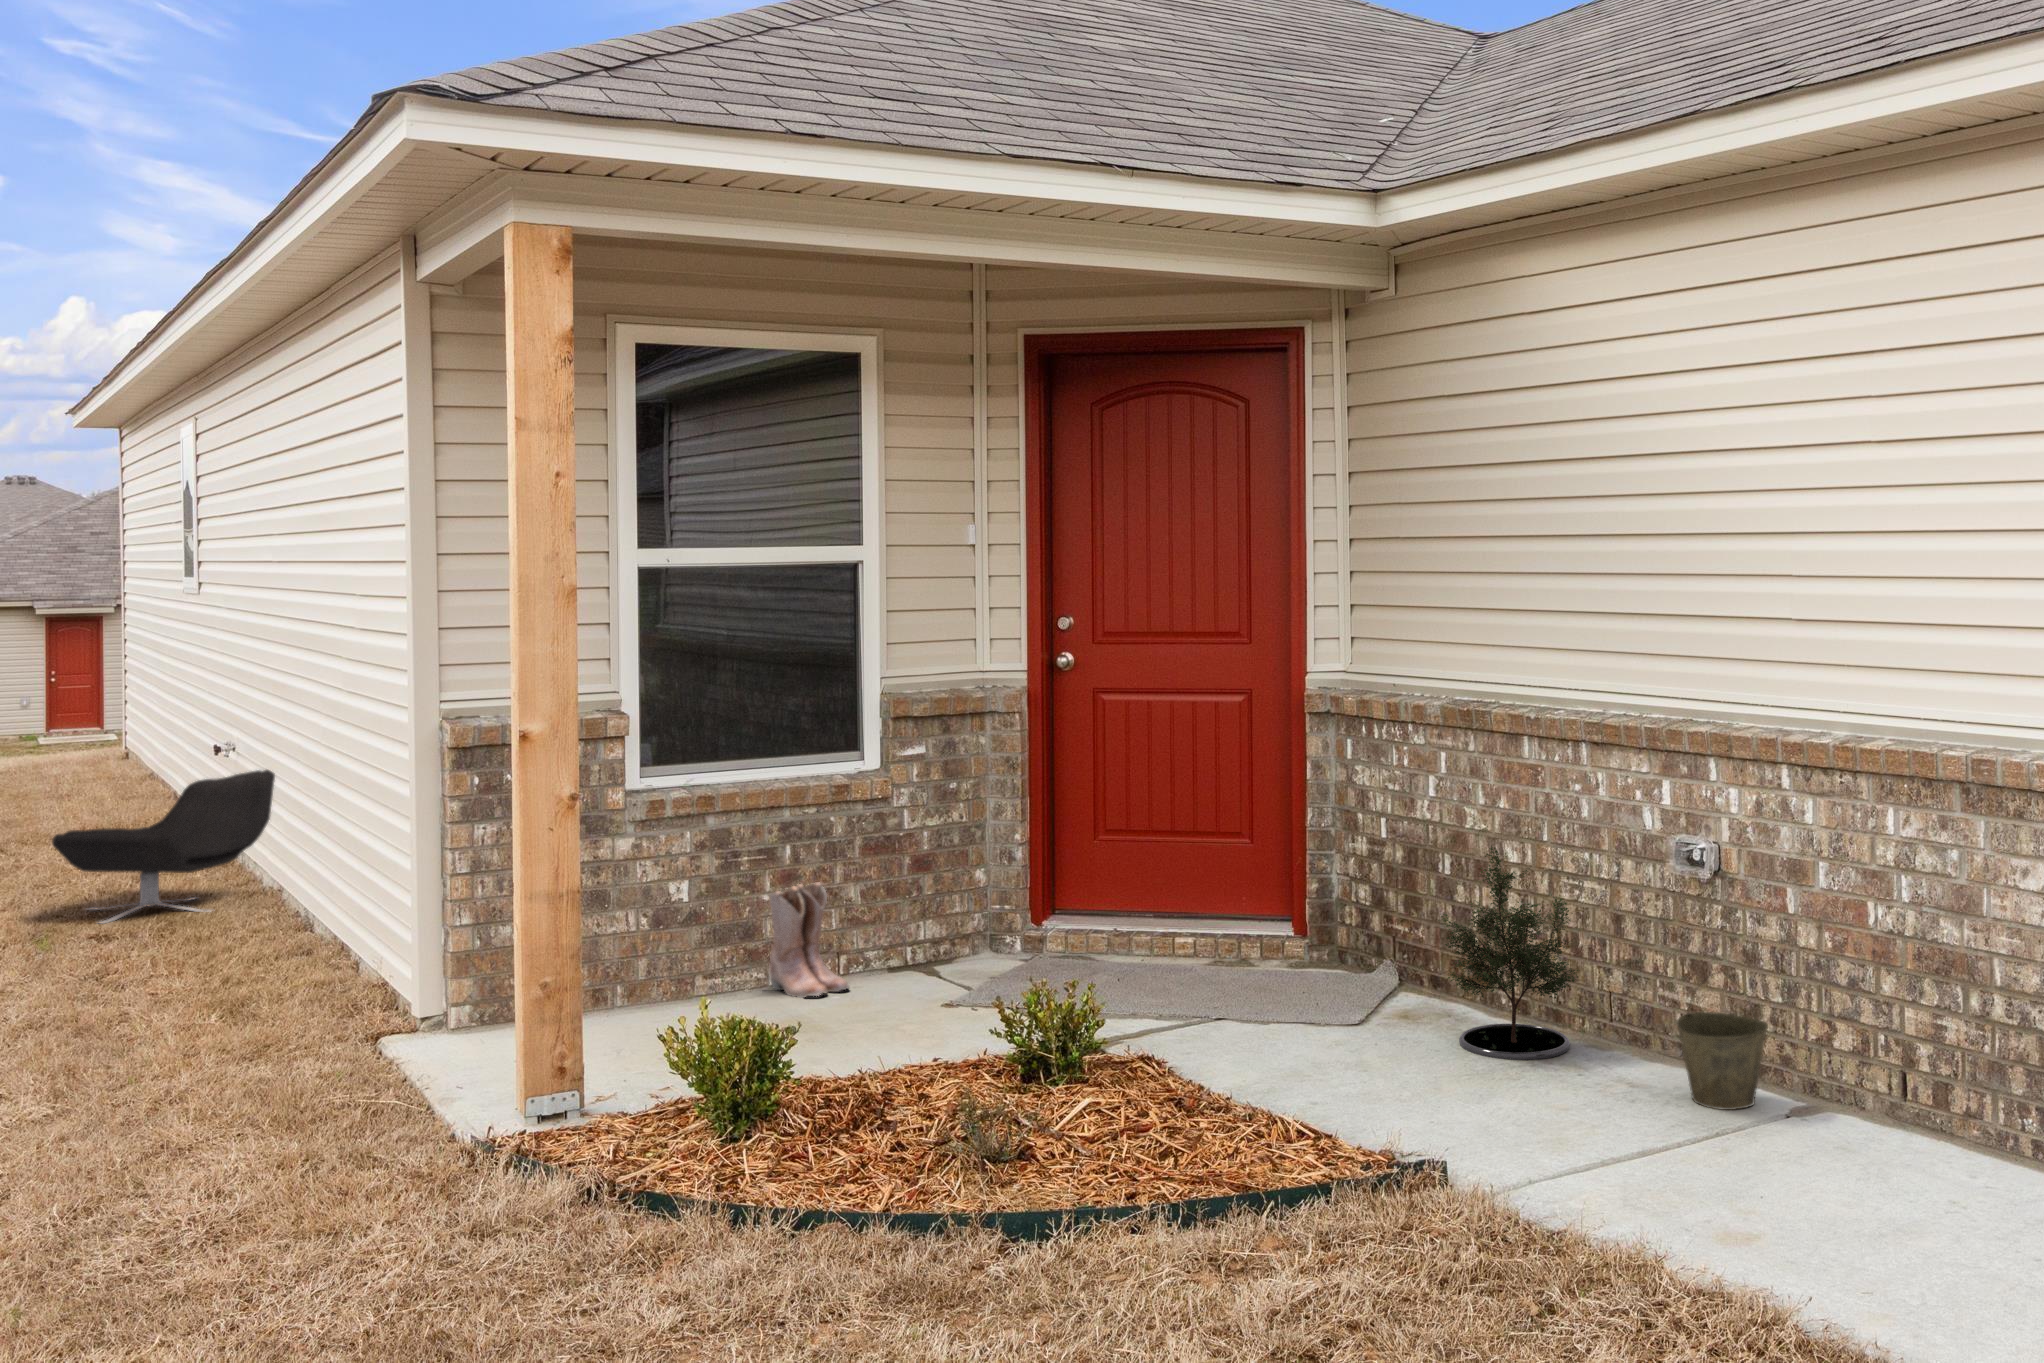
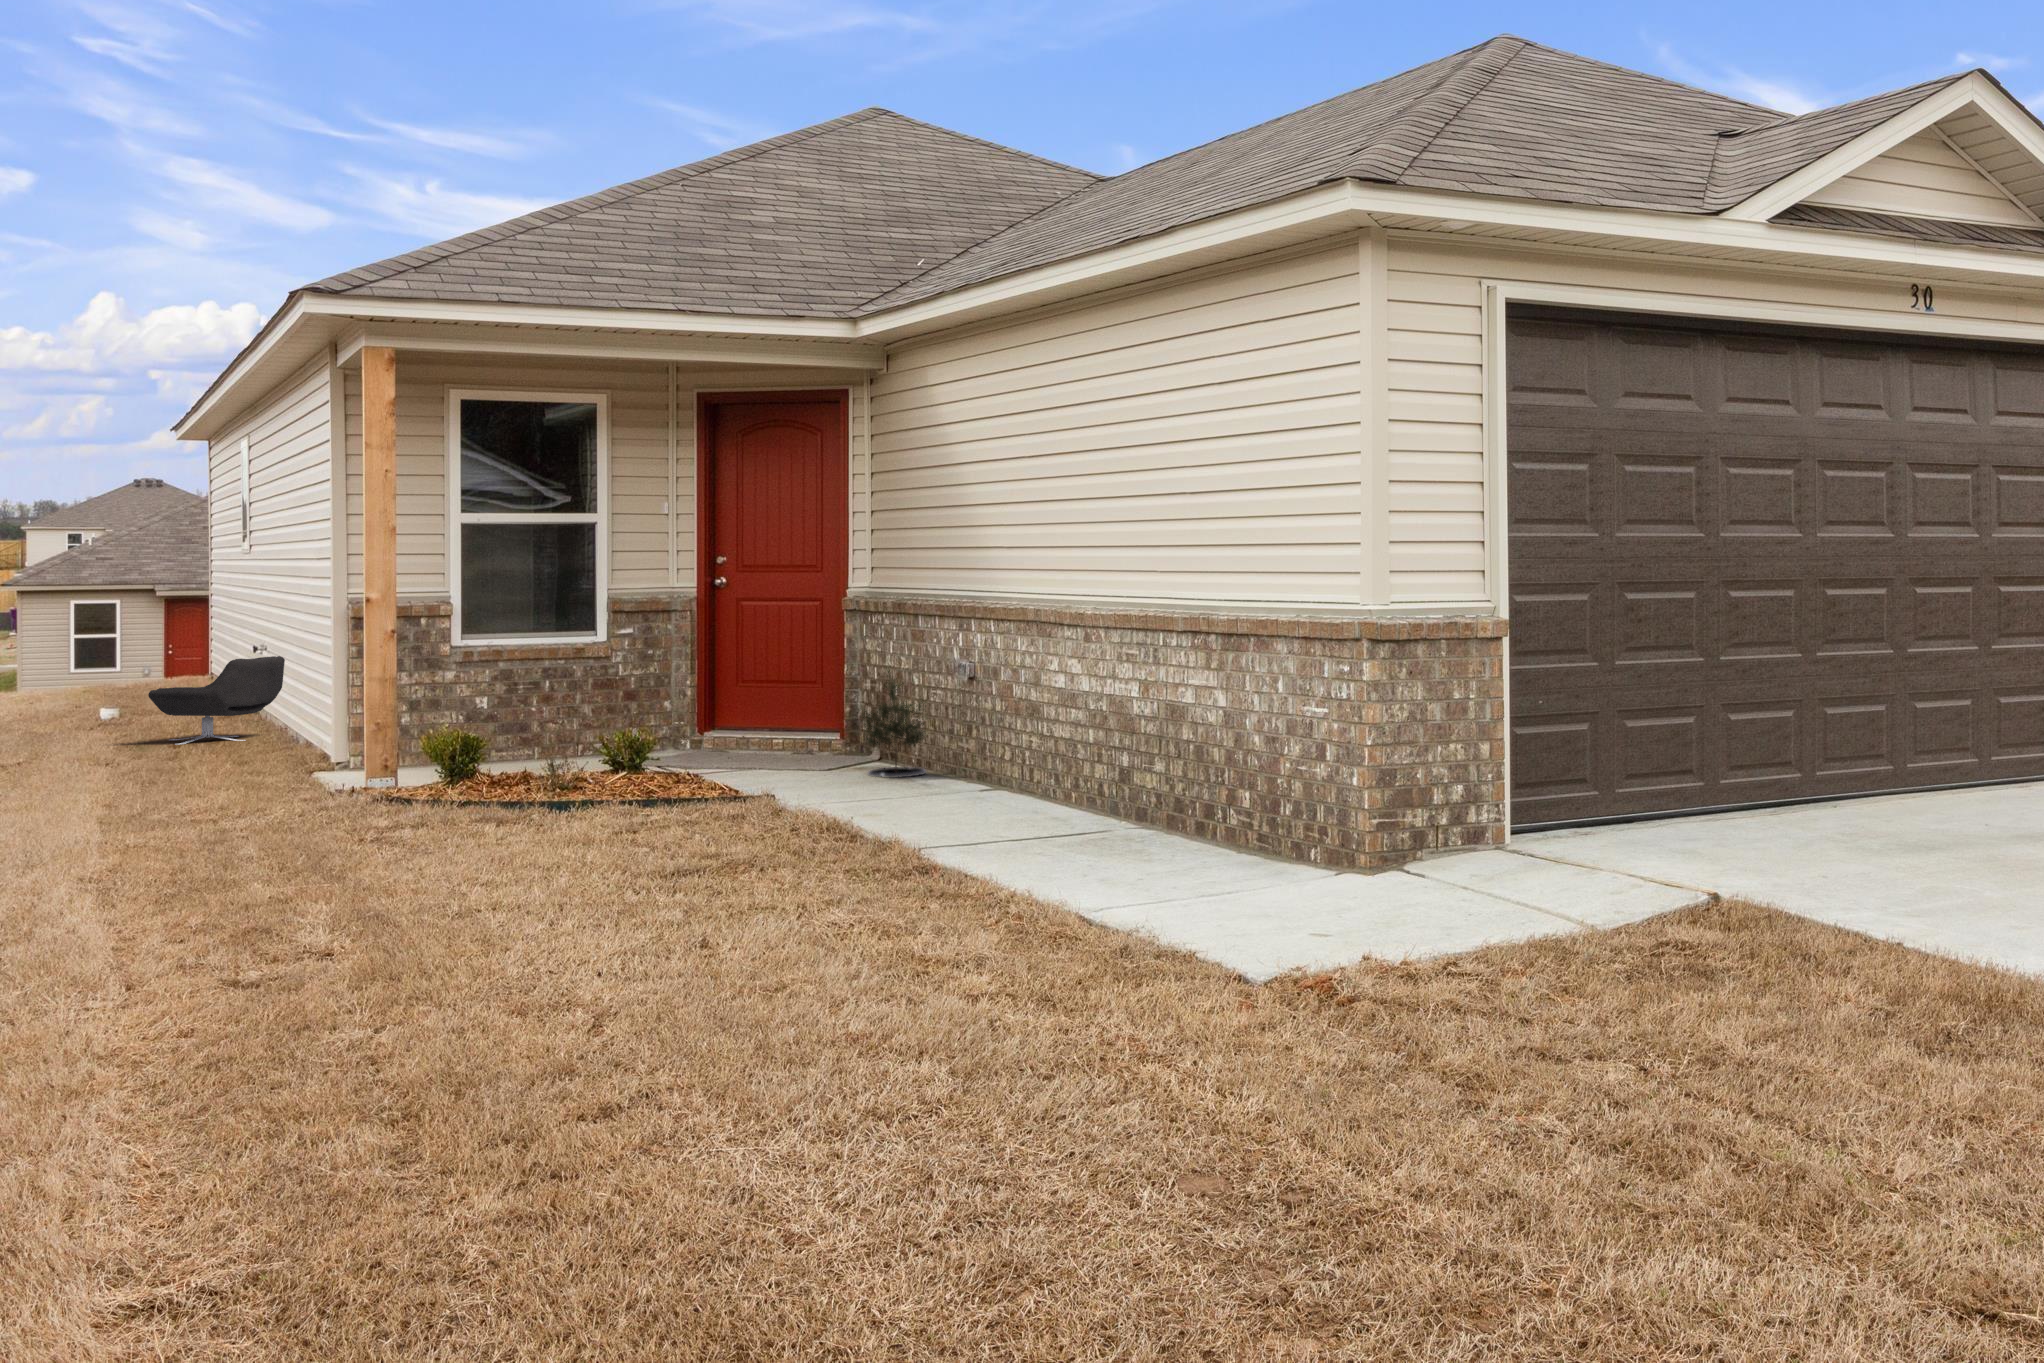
boots: present [769,882,849,998] -> none [531,700,574,759]
bucket: present [1676,979,1768,1110] -> none [936,722,983,789]

